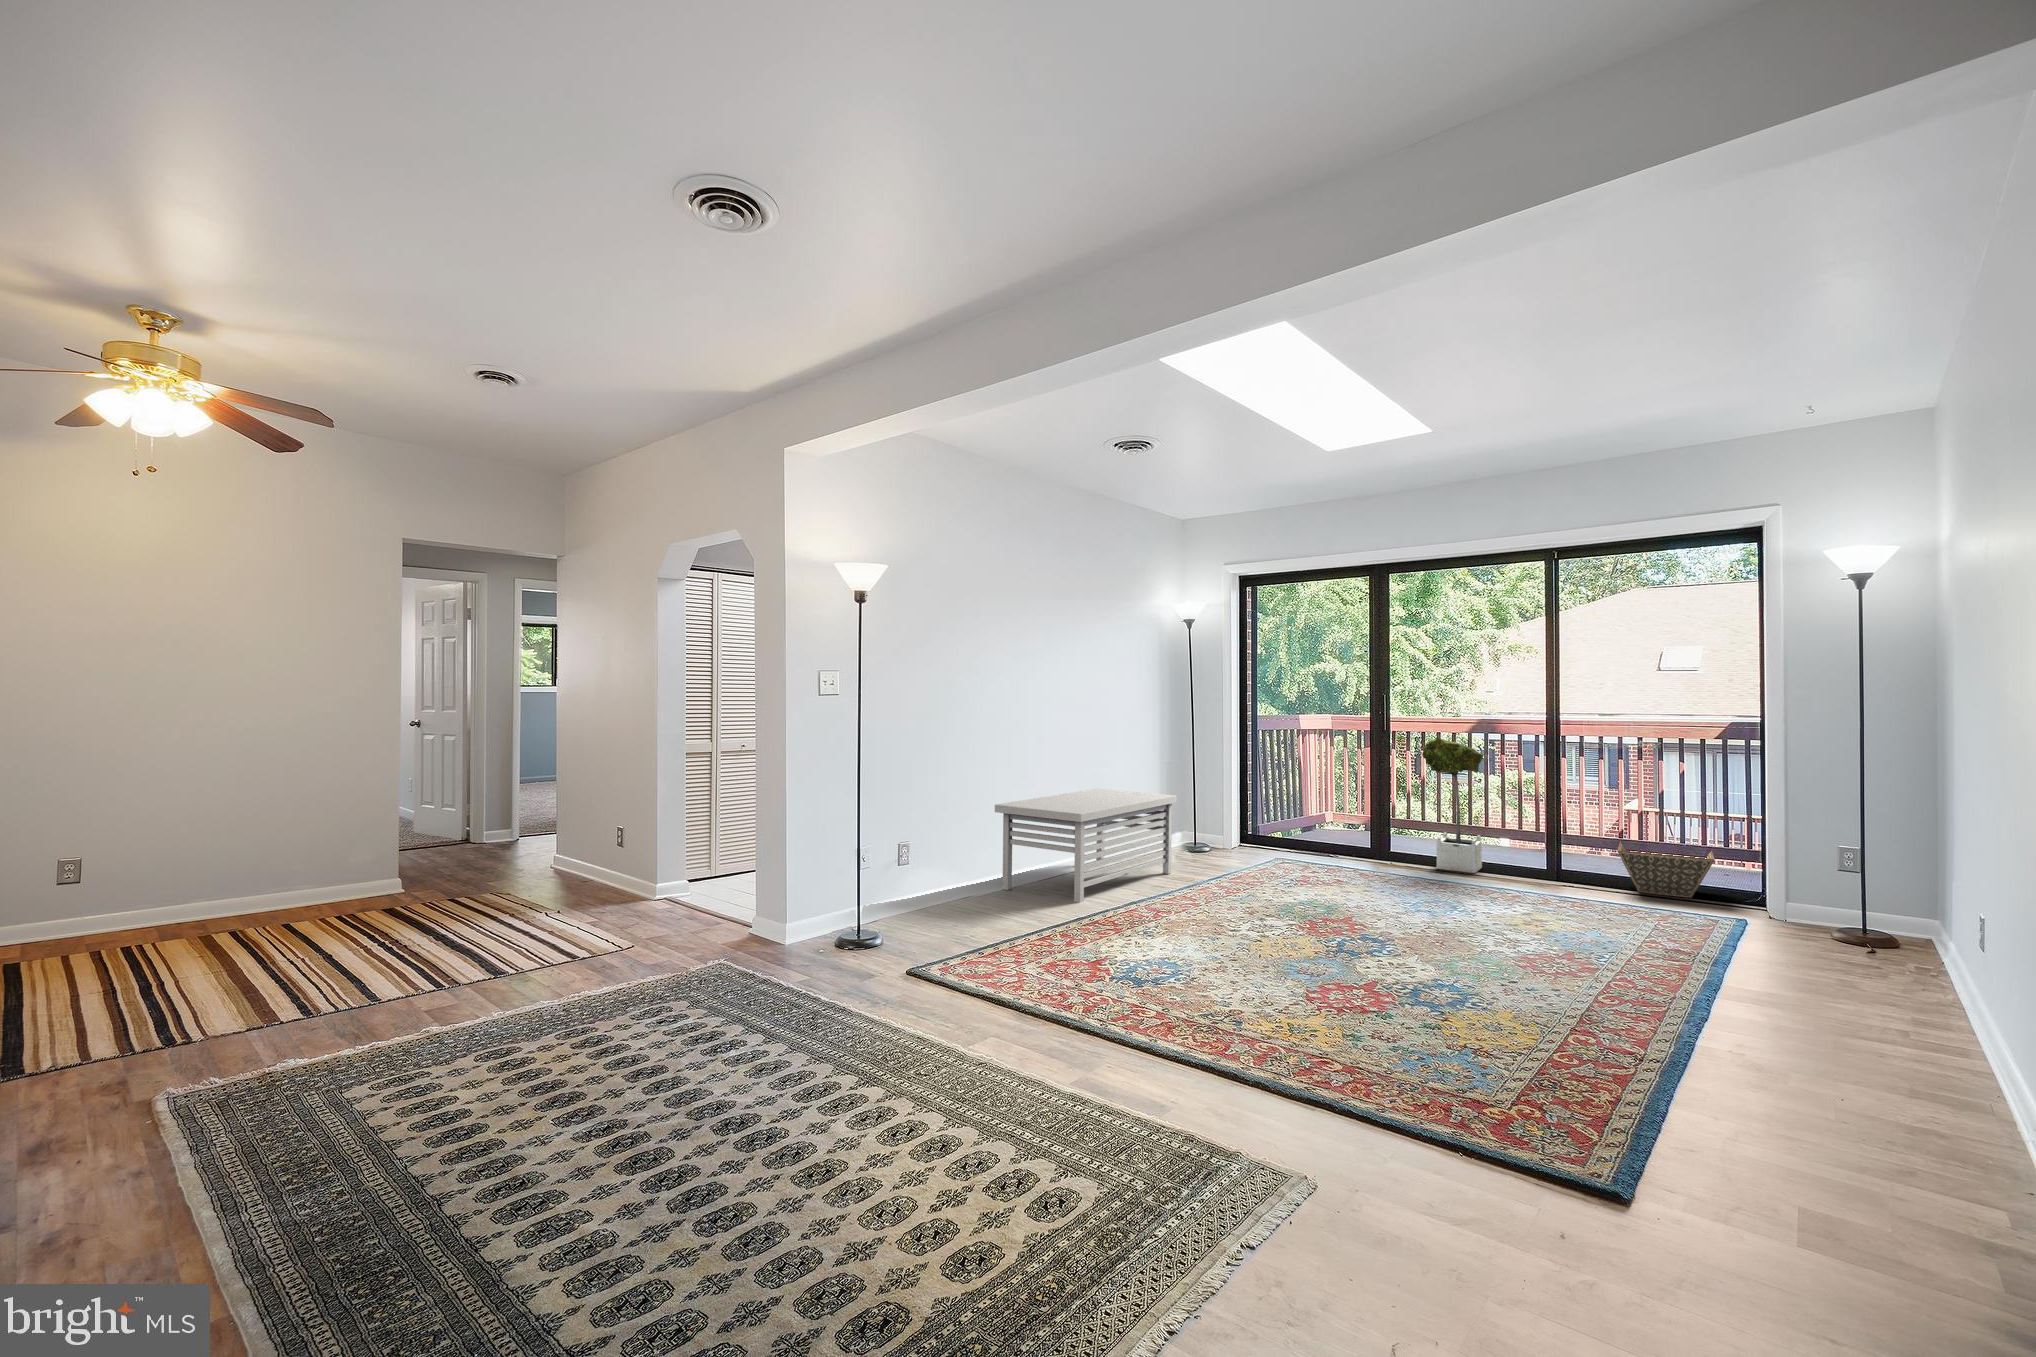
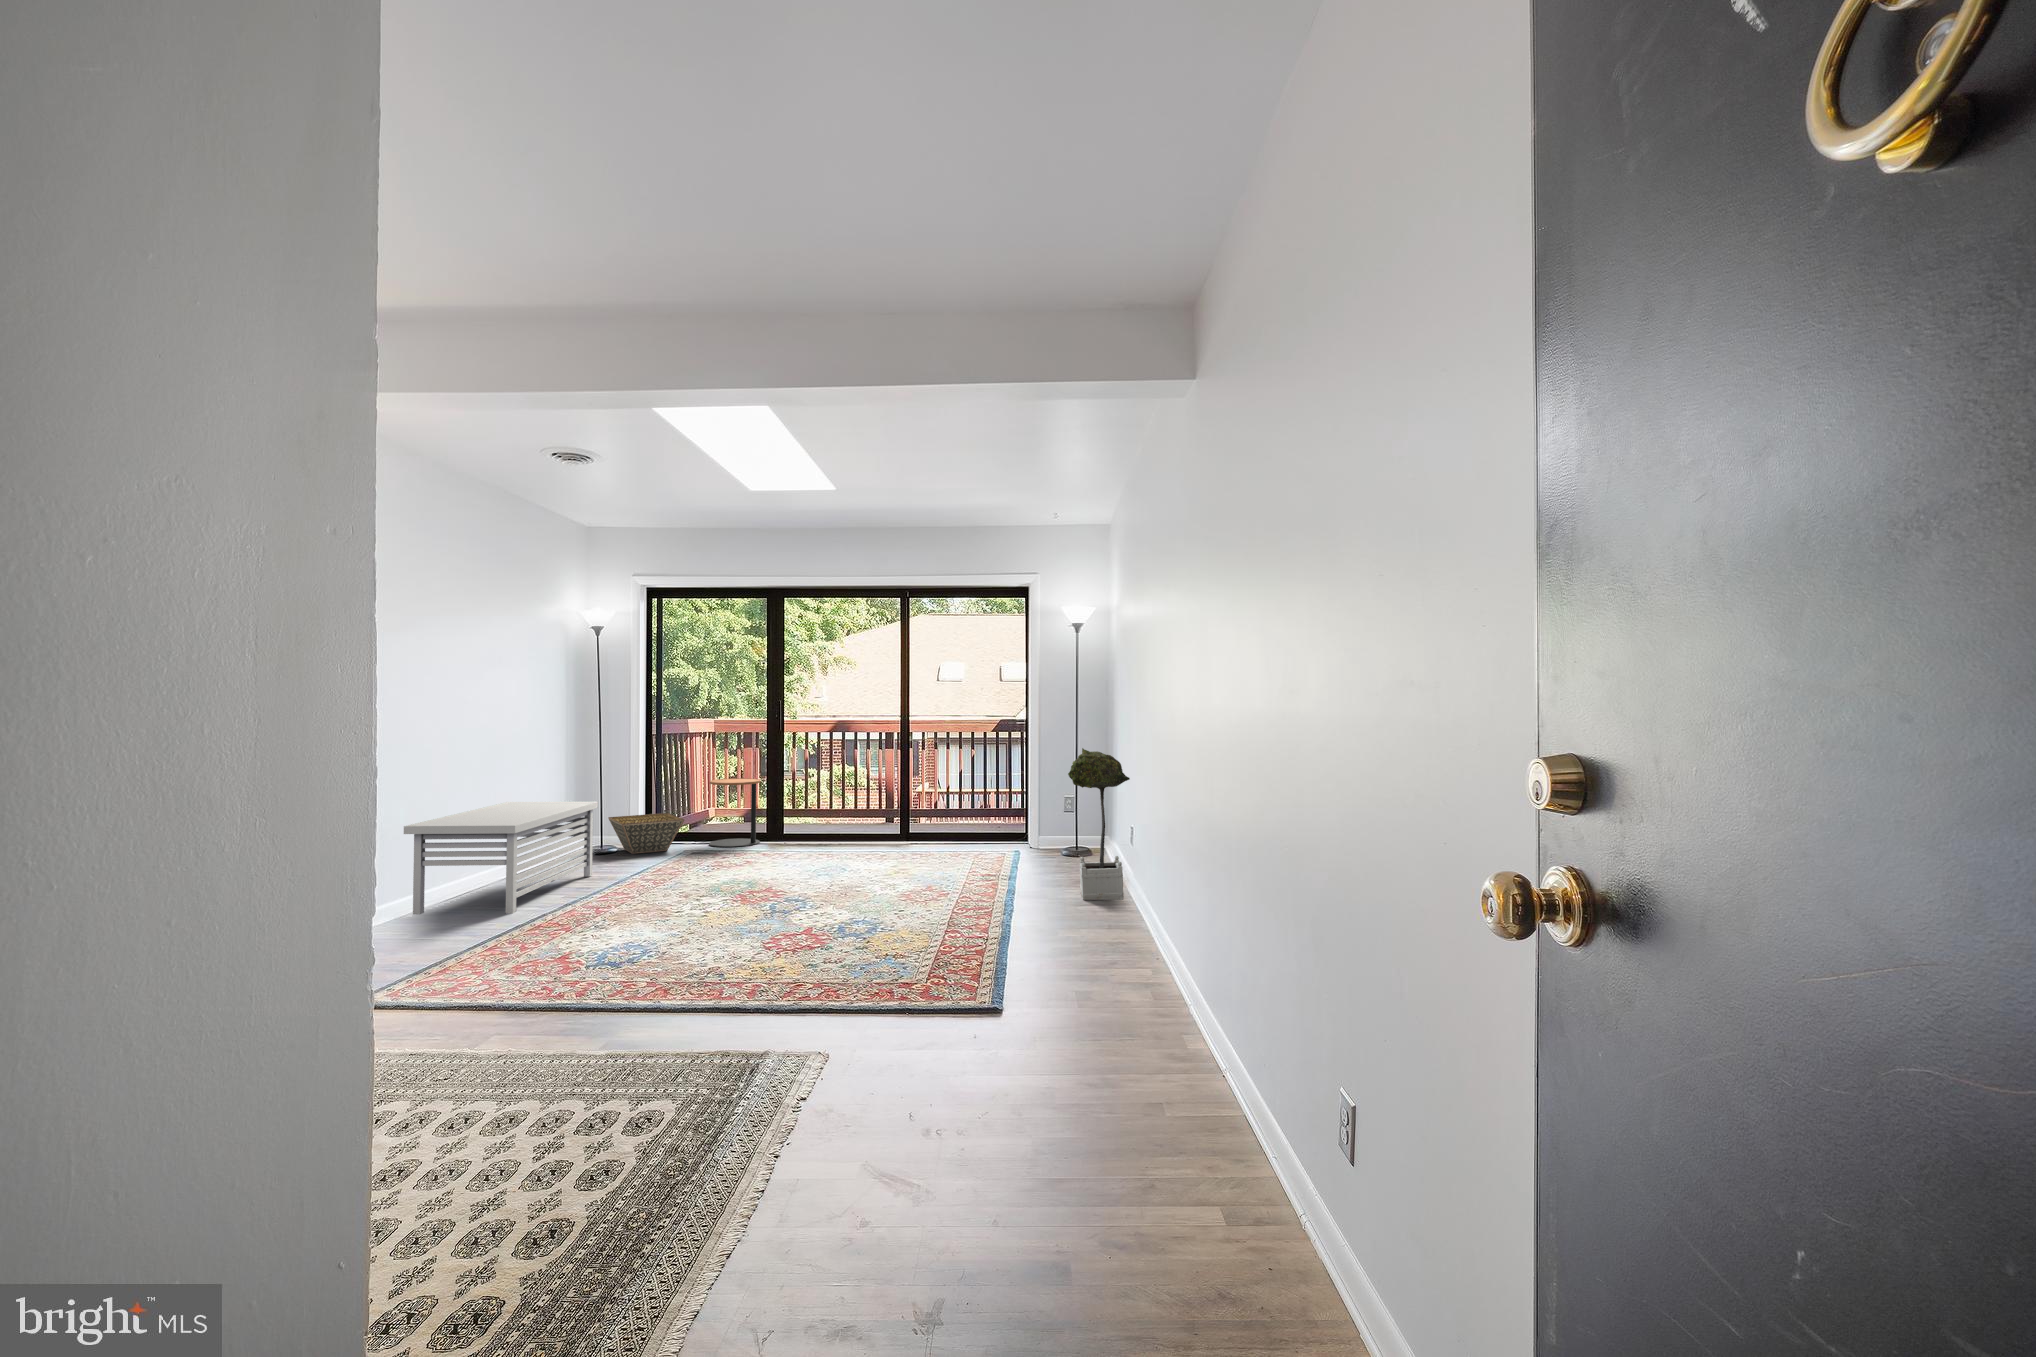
potted tree: present [1422,737,1483,873] -> present [1068,748,1130,900]
side table: none [1306,781,1366,861] -> present [709,778,760,847]
basket: present [1617,842,1715,898] -> present [608,813,684,854]

